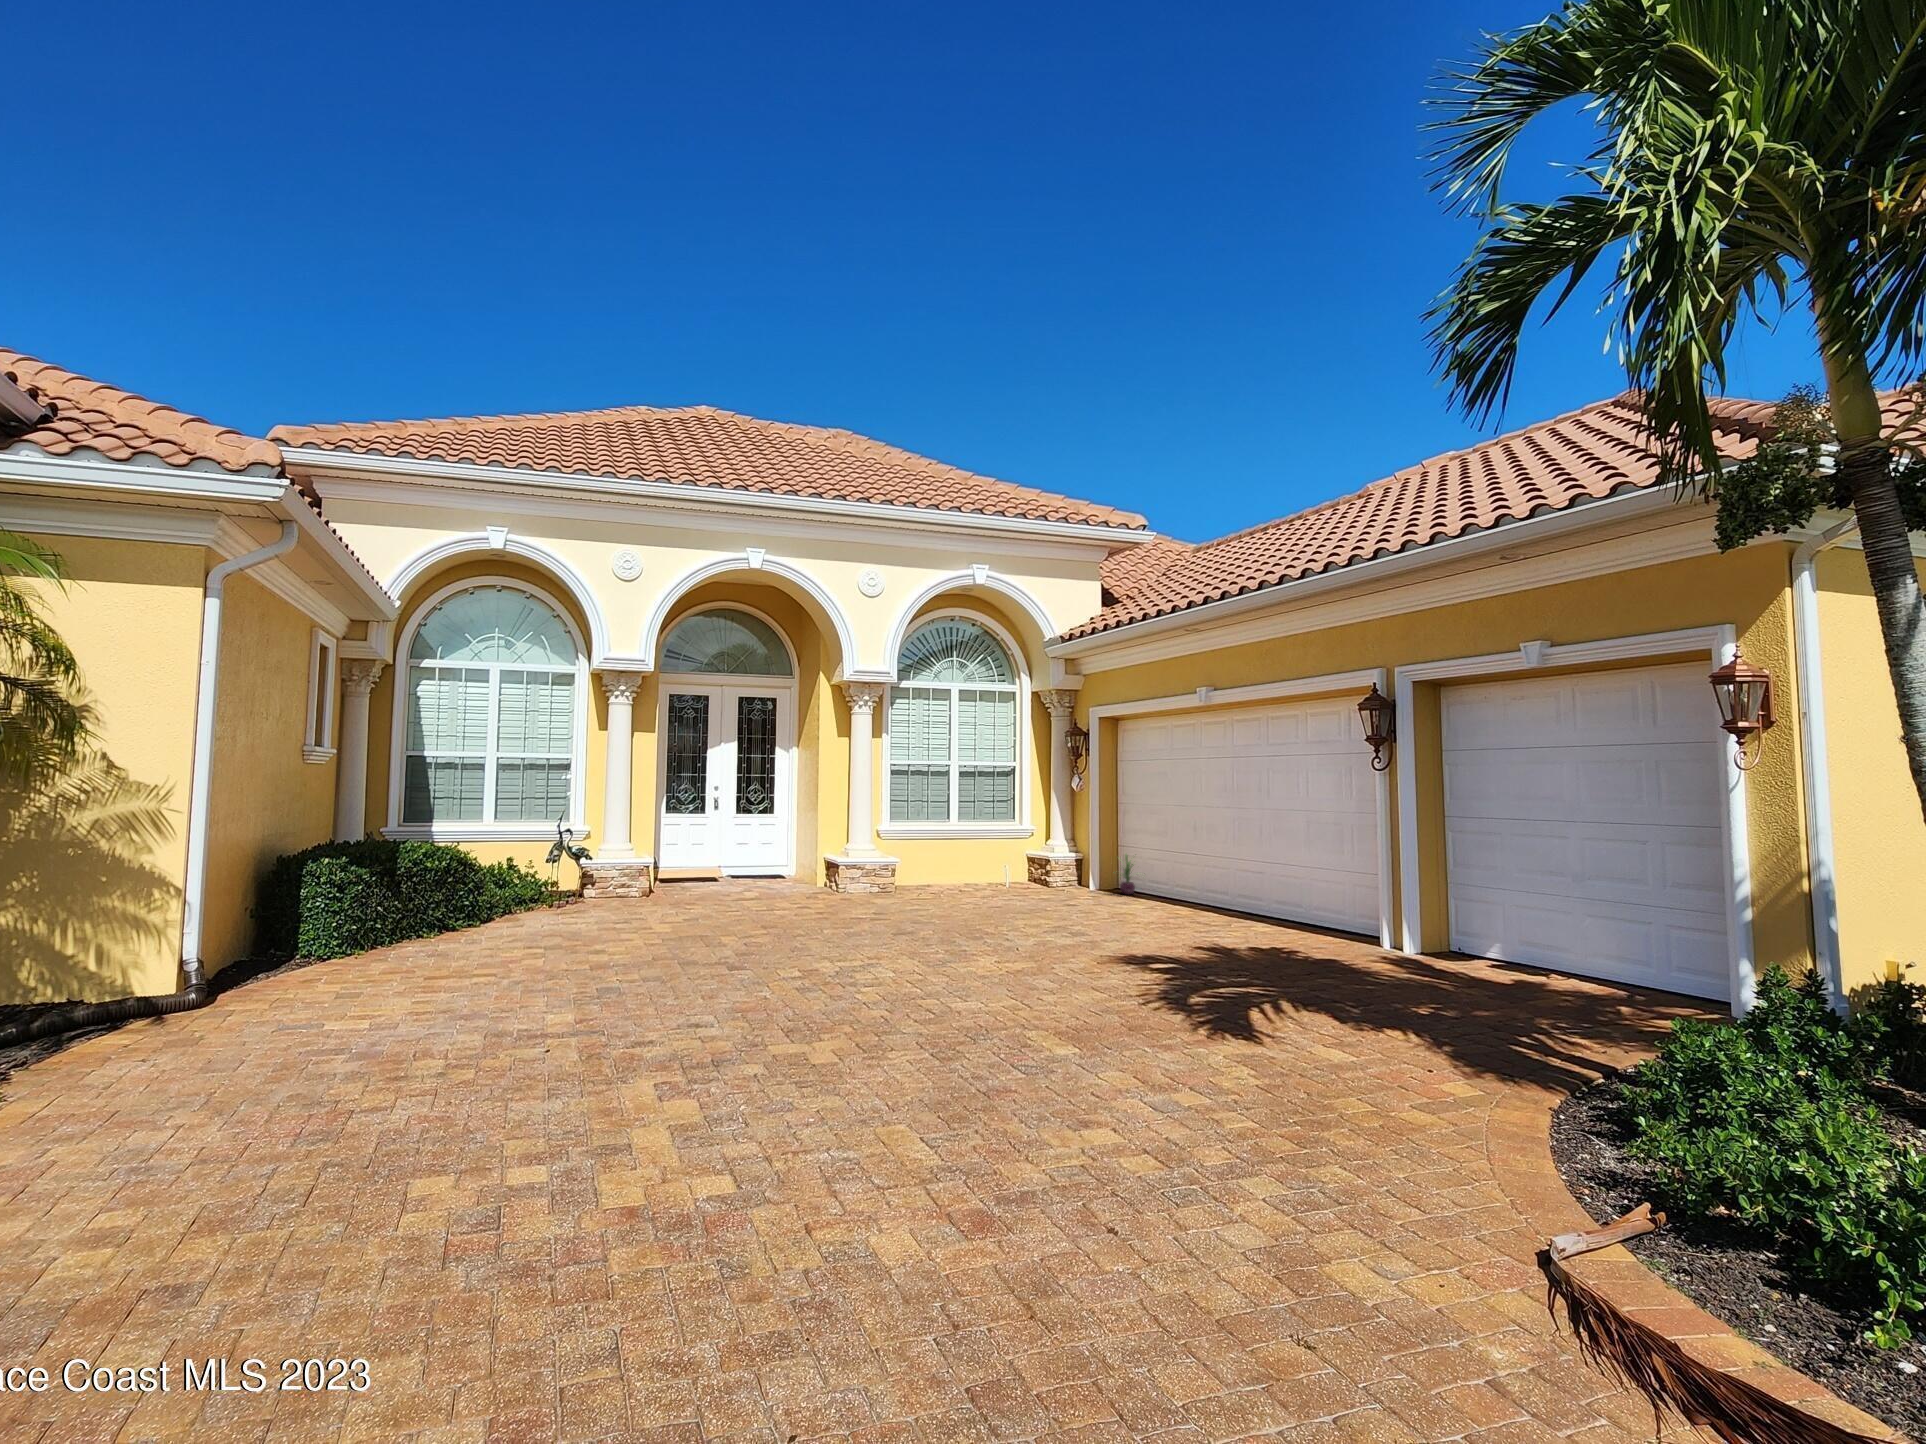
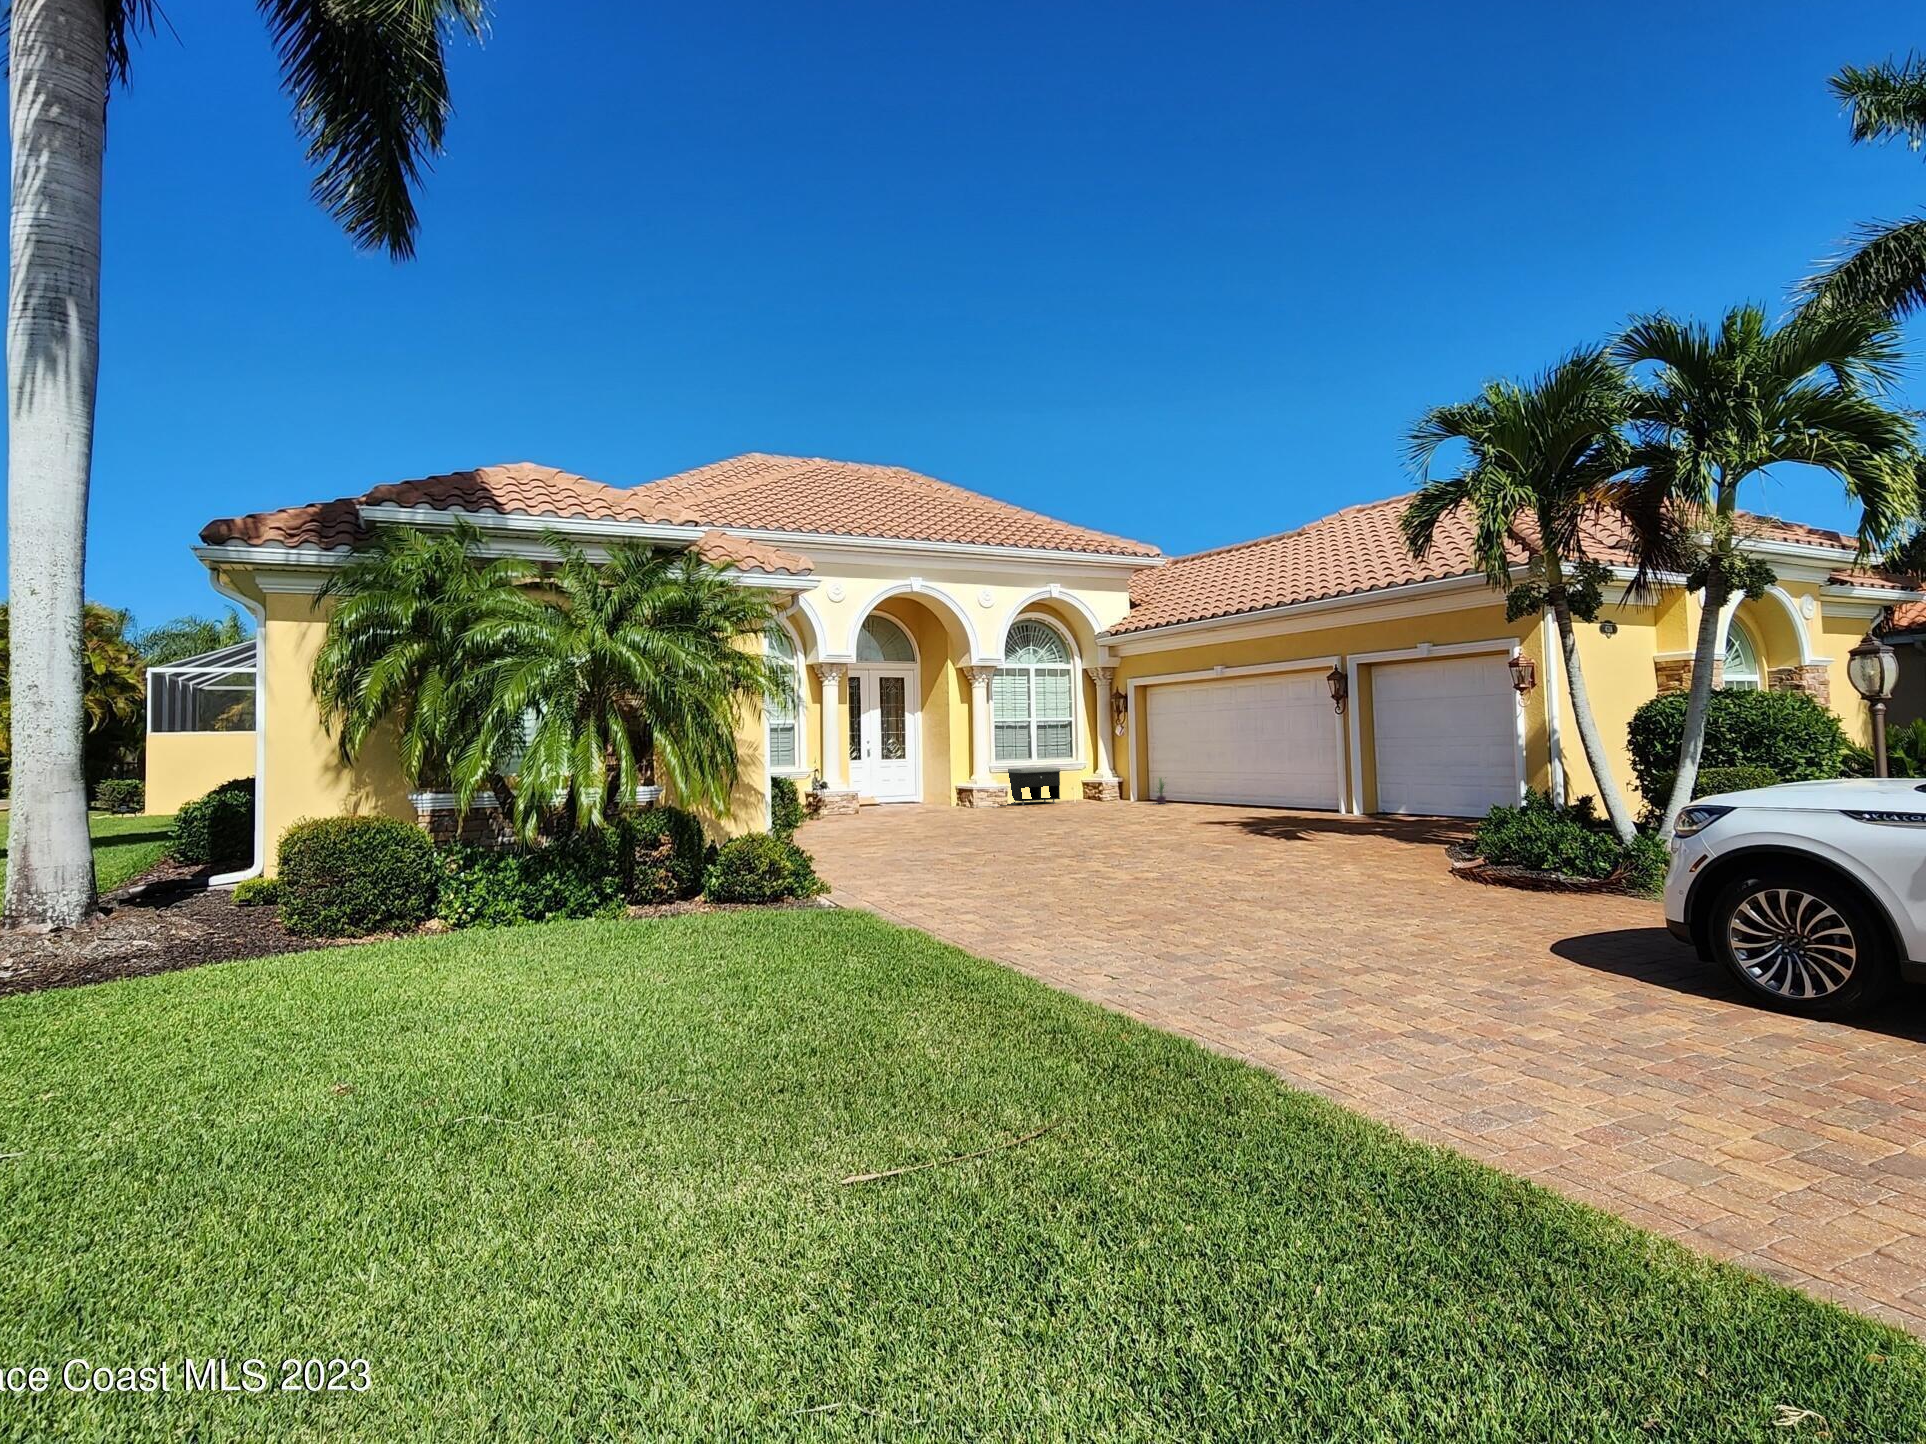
storage bench: none [909,831,985,887] -> present [1008,767,1060,805]

